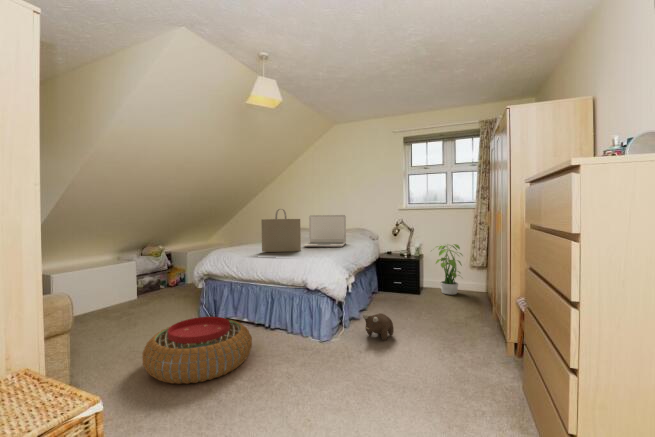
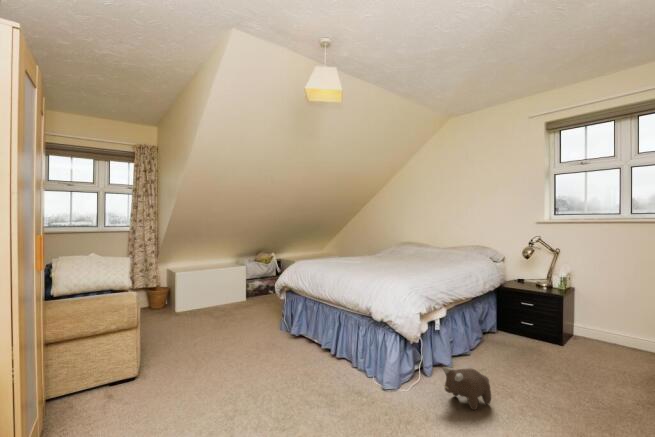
tote bag: present [261,209,301,252] -> none [337,220,381,270]
laptop: present [304,215,346,247] -> none [388,228,446,269]
potted plant: present [436,244,462,295] -> none [584,273,647,354]
pouf: present [142,317,252,384] -> none [186,334,300,411]

